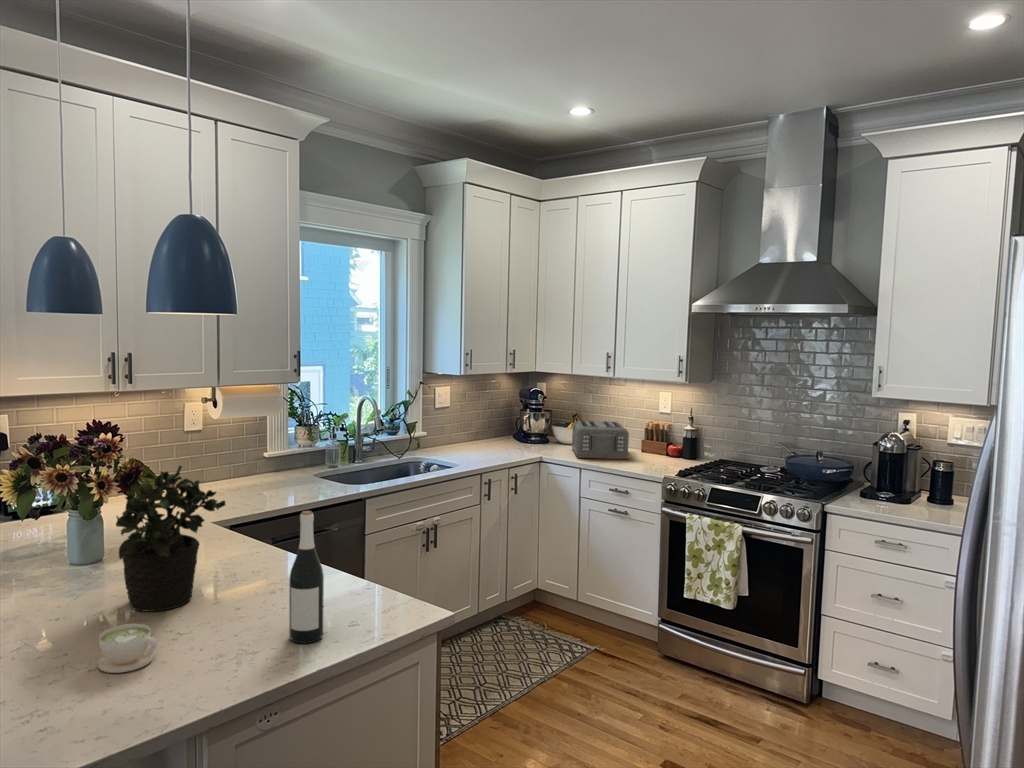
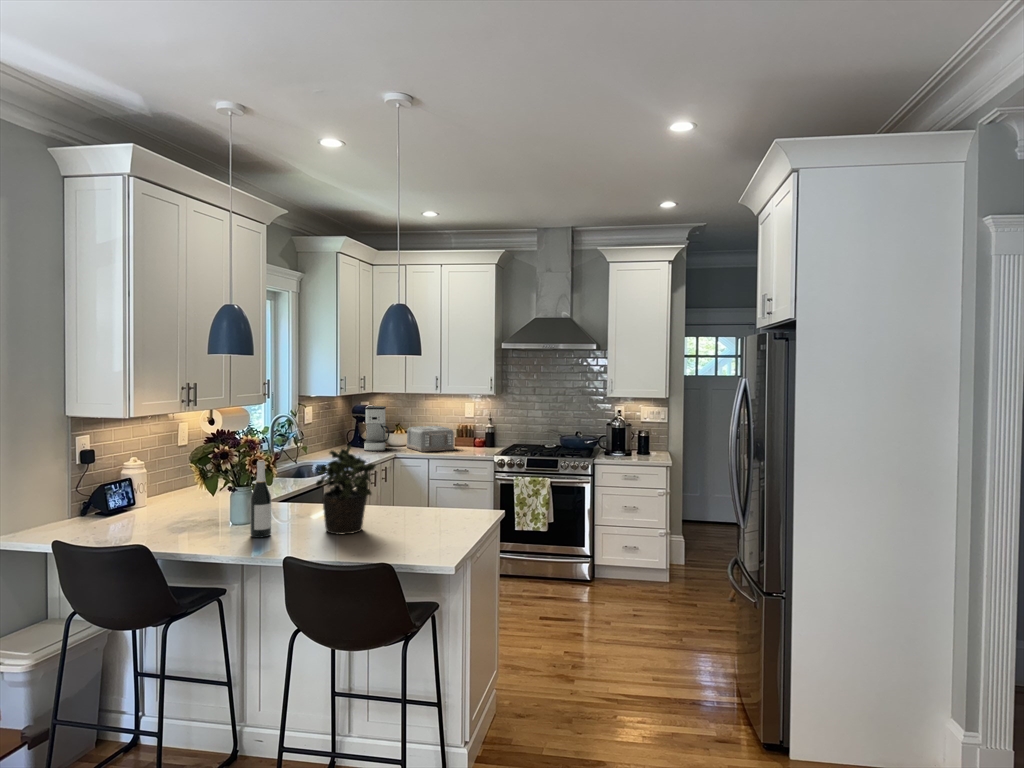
coffee maker: none [512,389,548,450] -> present [364,406,390,451]
wine bottle: present [289,511,324,644] -> present [250,460,271,538]
coffee cup: present [98,624,157,673] -> none [379,527,411,550]

